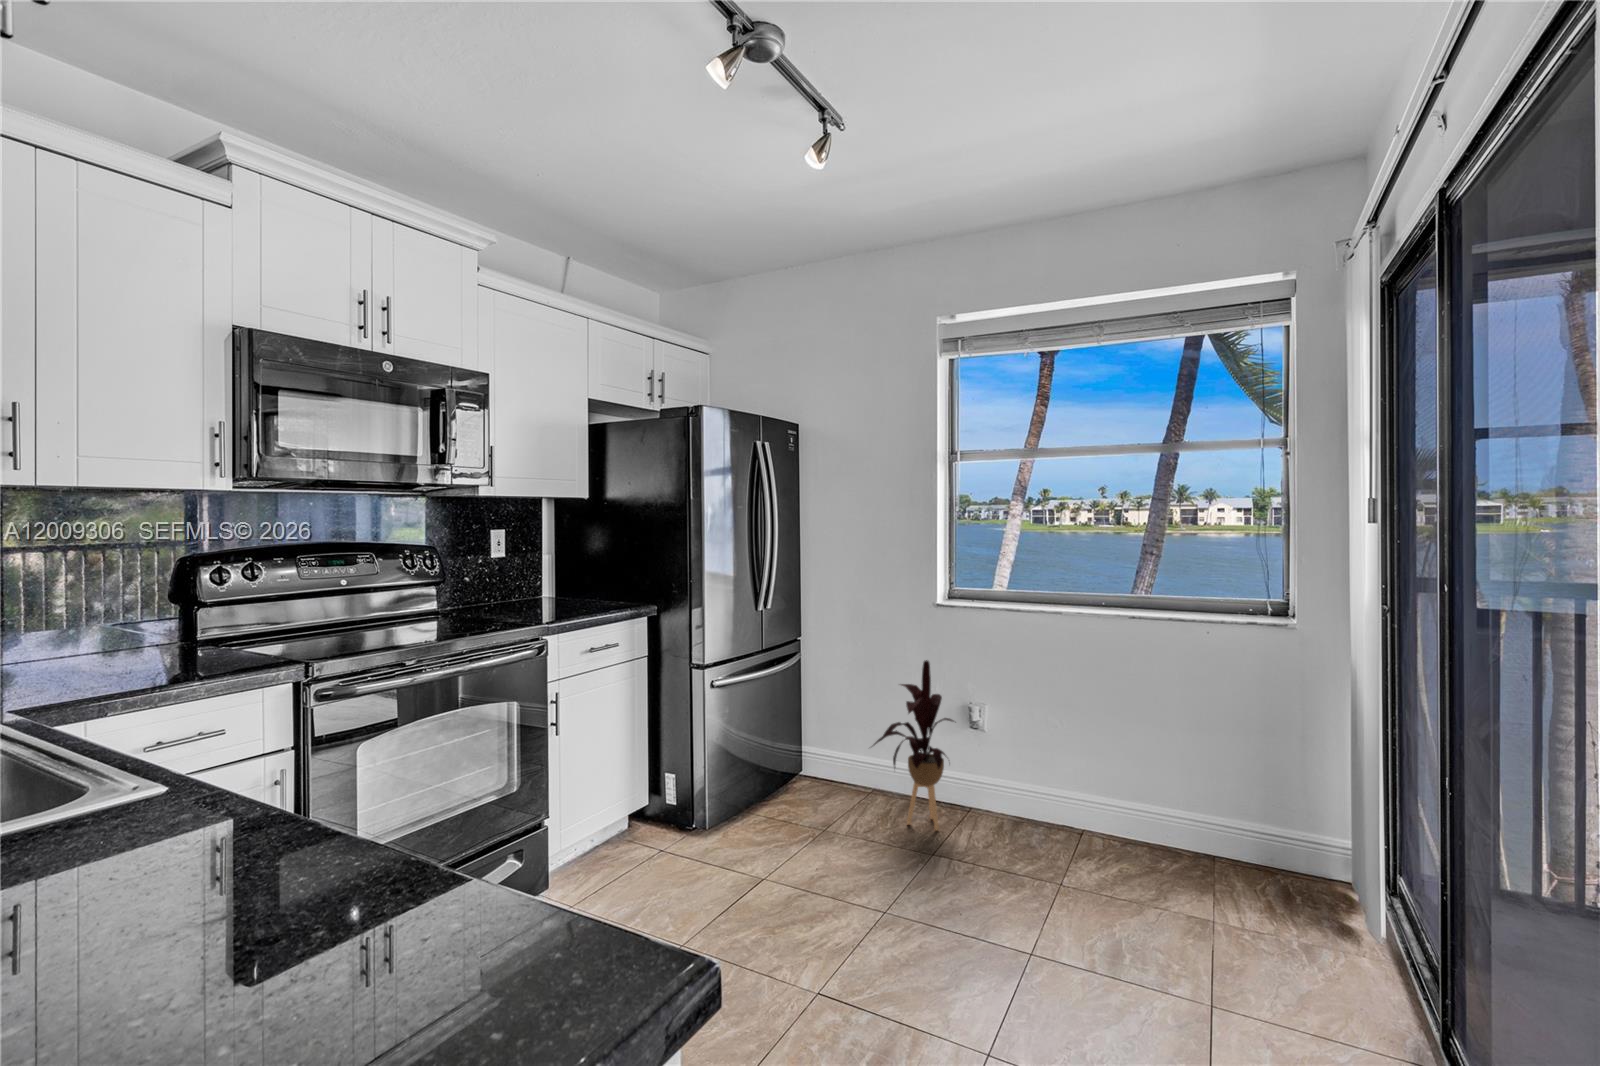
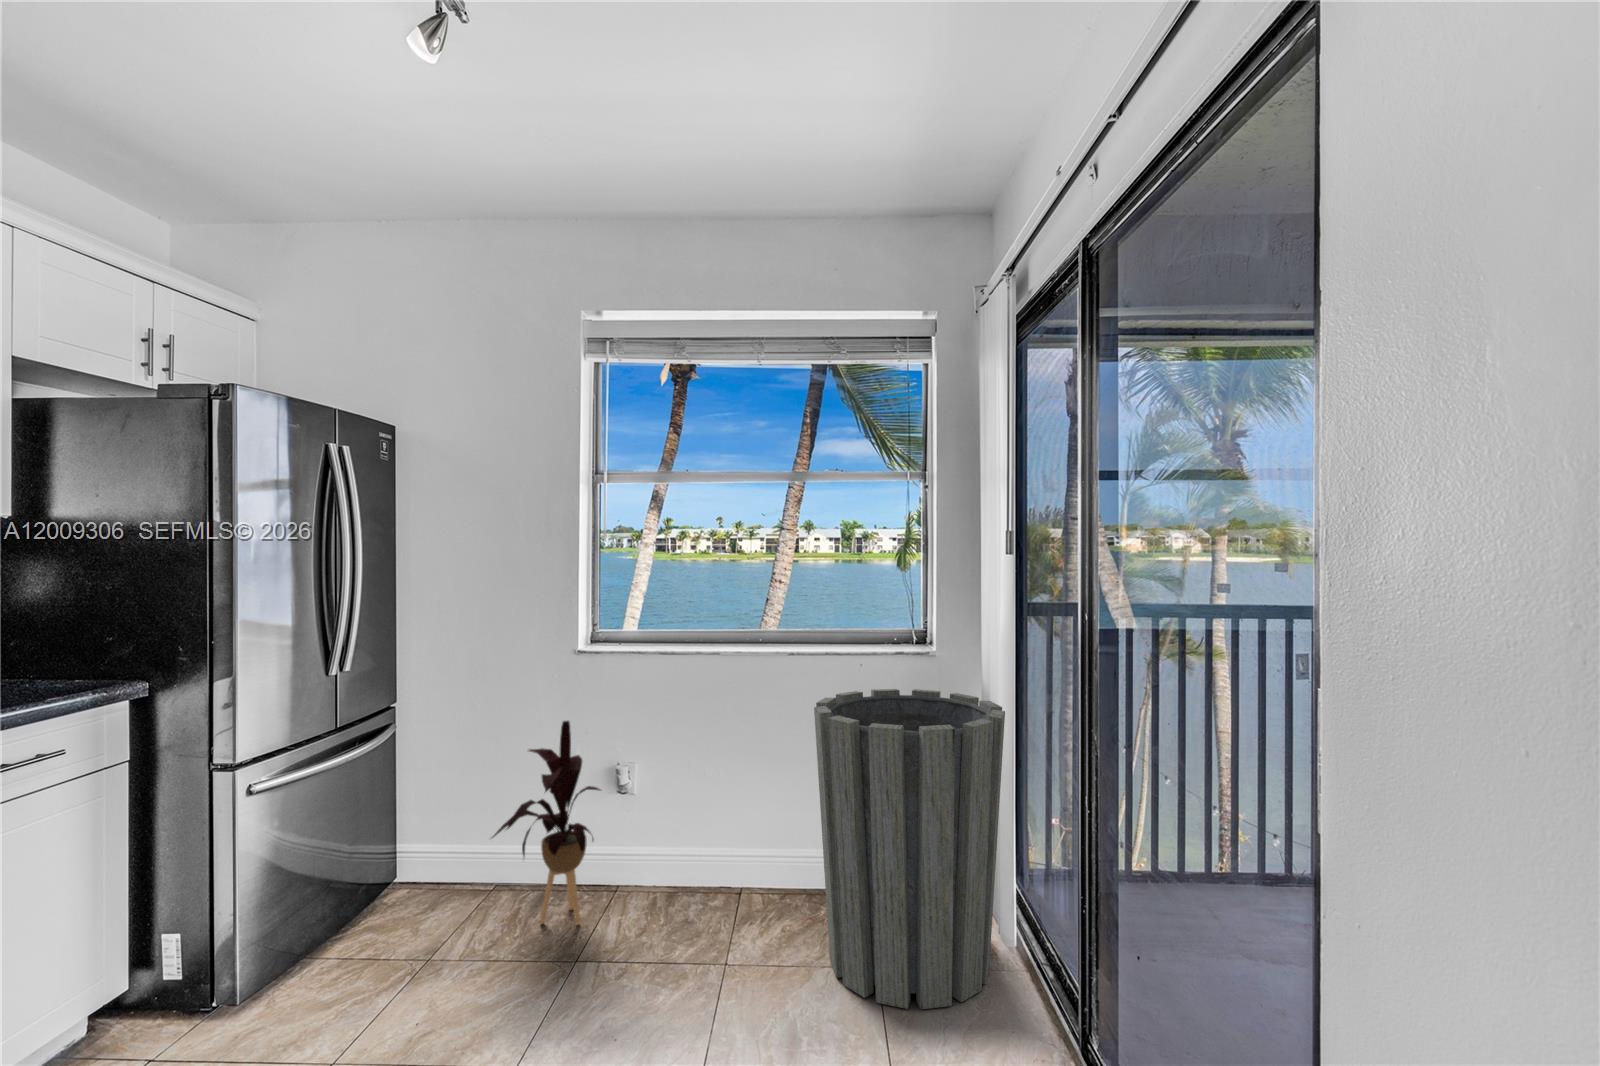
trash can: none [1145,655,1360,963] -> present [814,689,1005,1010]

